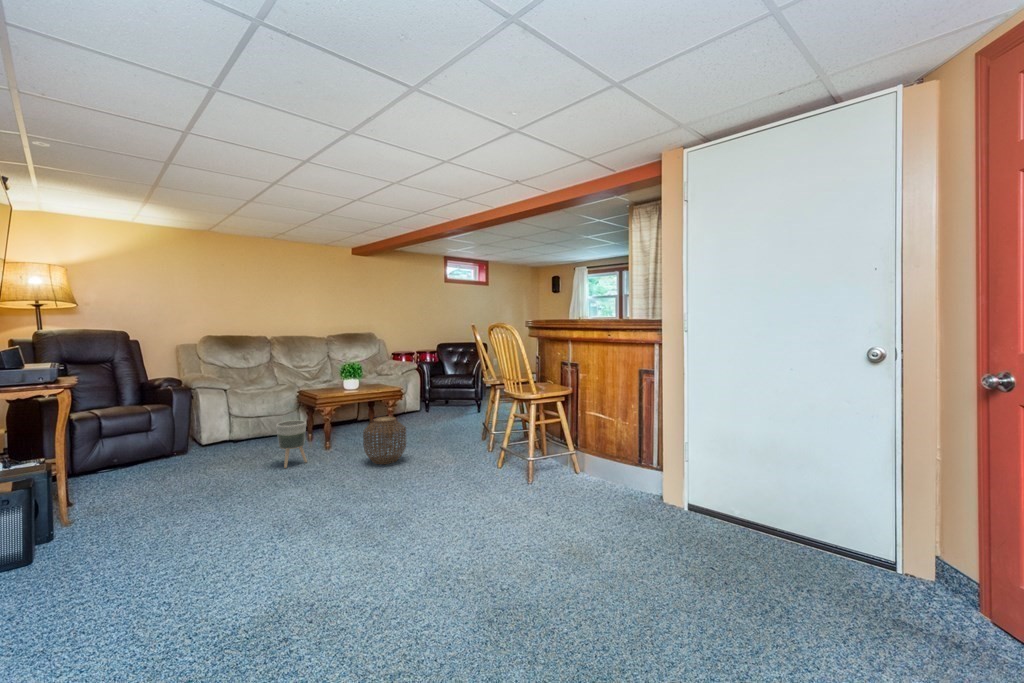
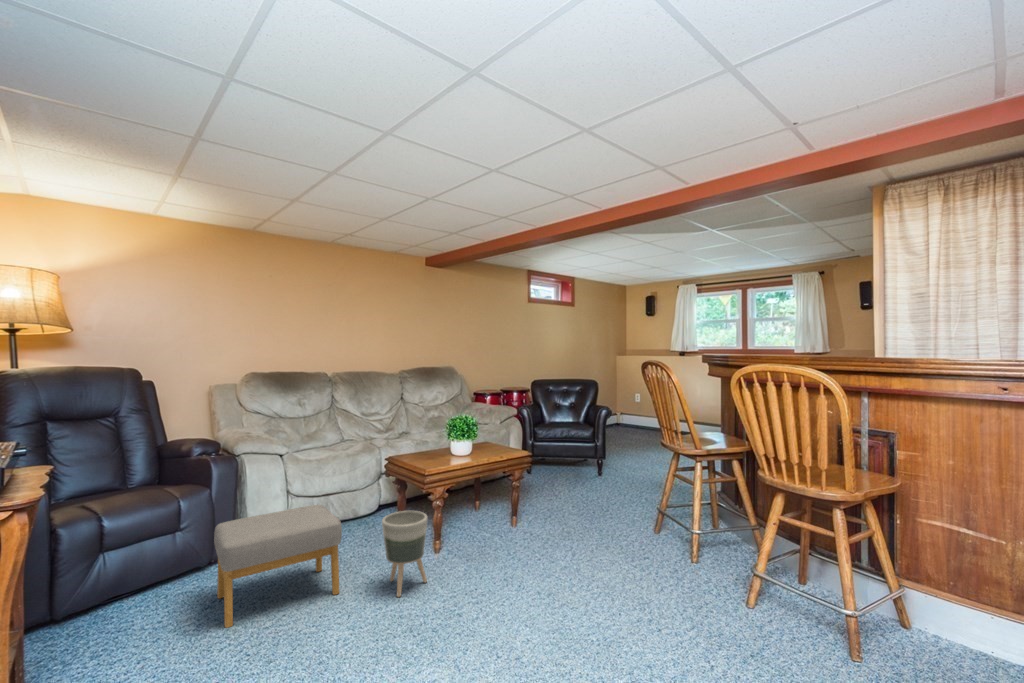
woven basket: present [363,416,406,464] -> none [519,503,587,588]
footstool: none [172,417,251,479] -> present [214,505,342,628]

